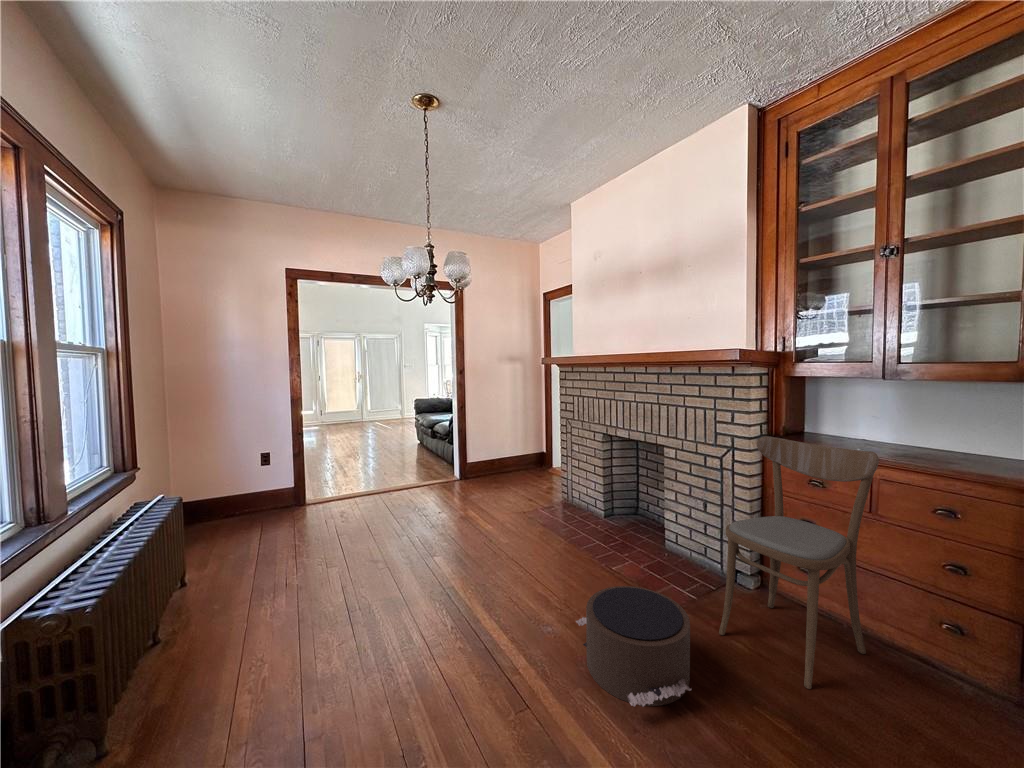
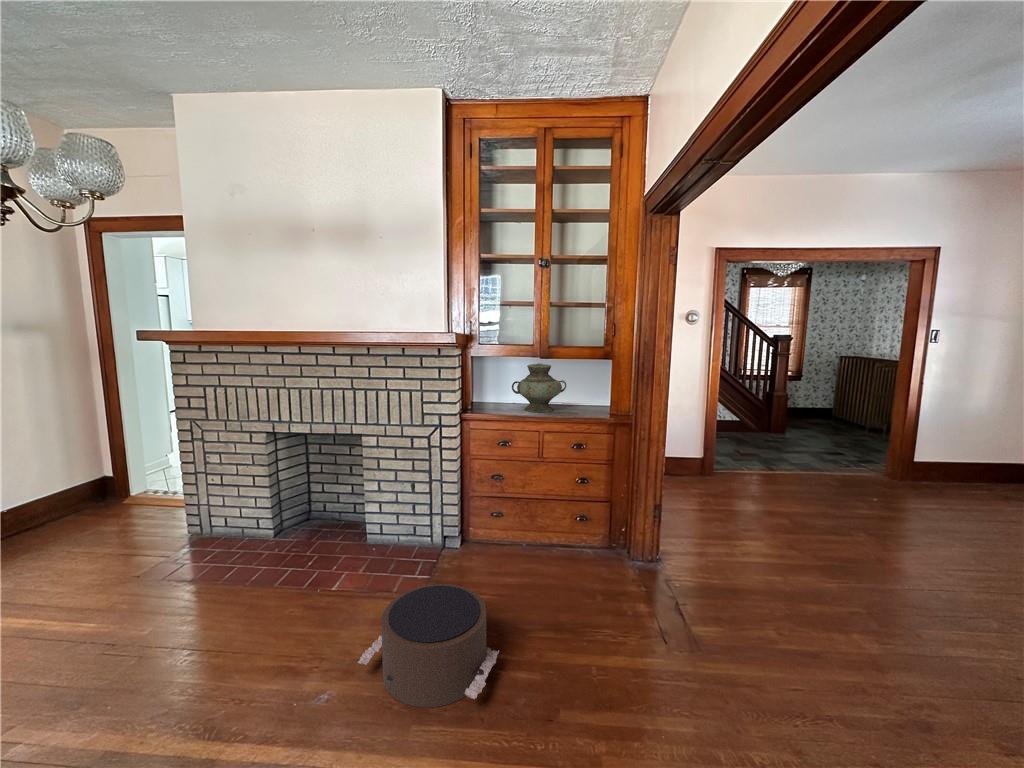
vase: none [838,387,943,454] -> present [512,363,566,412]
dining chair: present [719,436,879,689] -> none [468,411,558,602]

